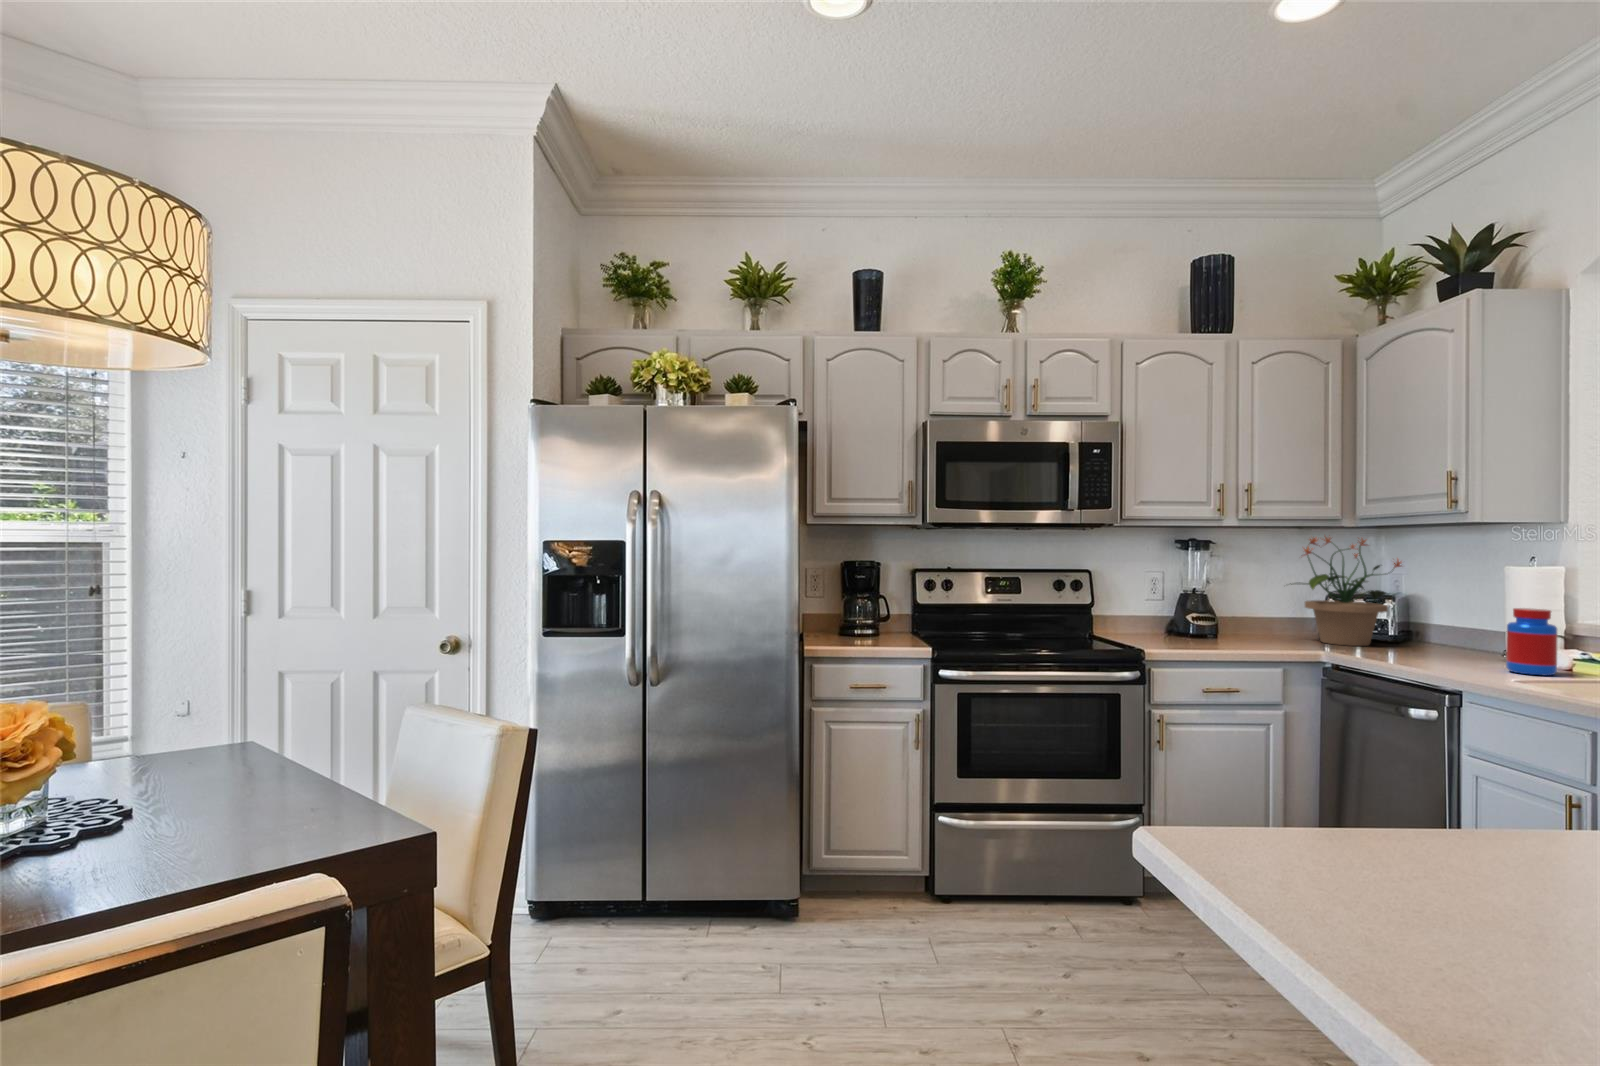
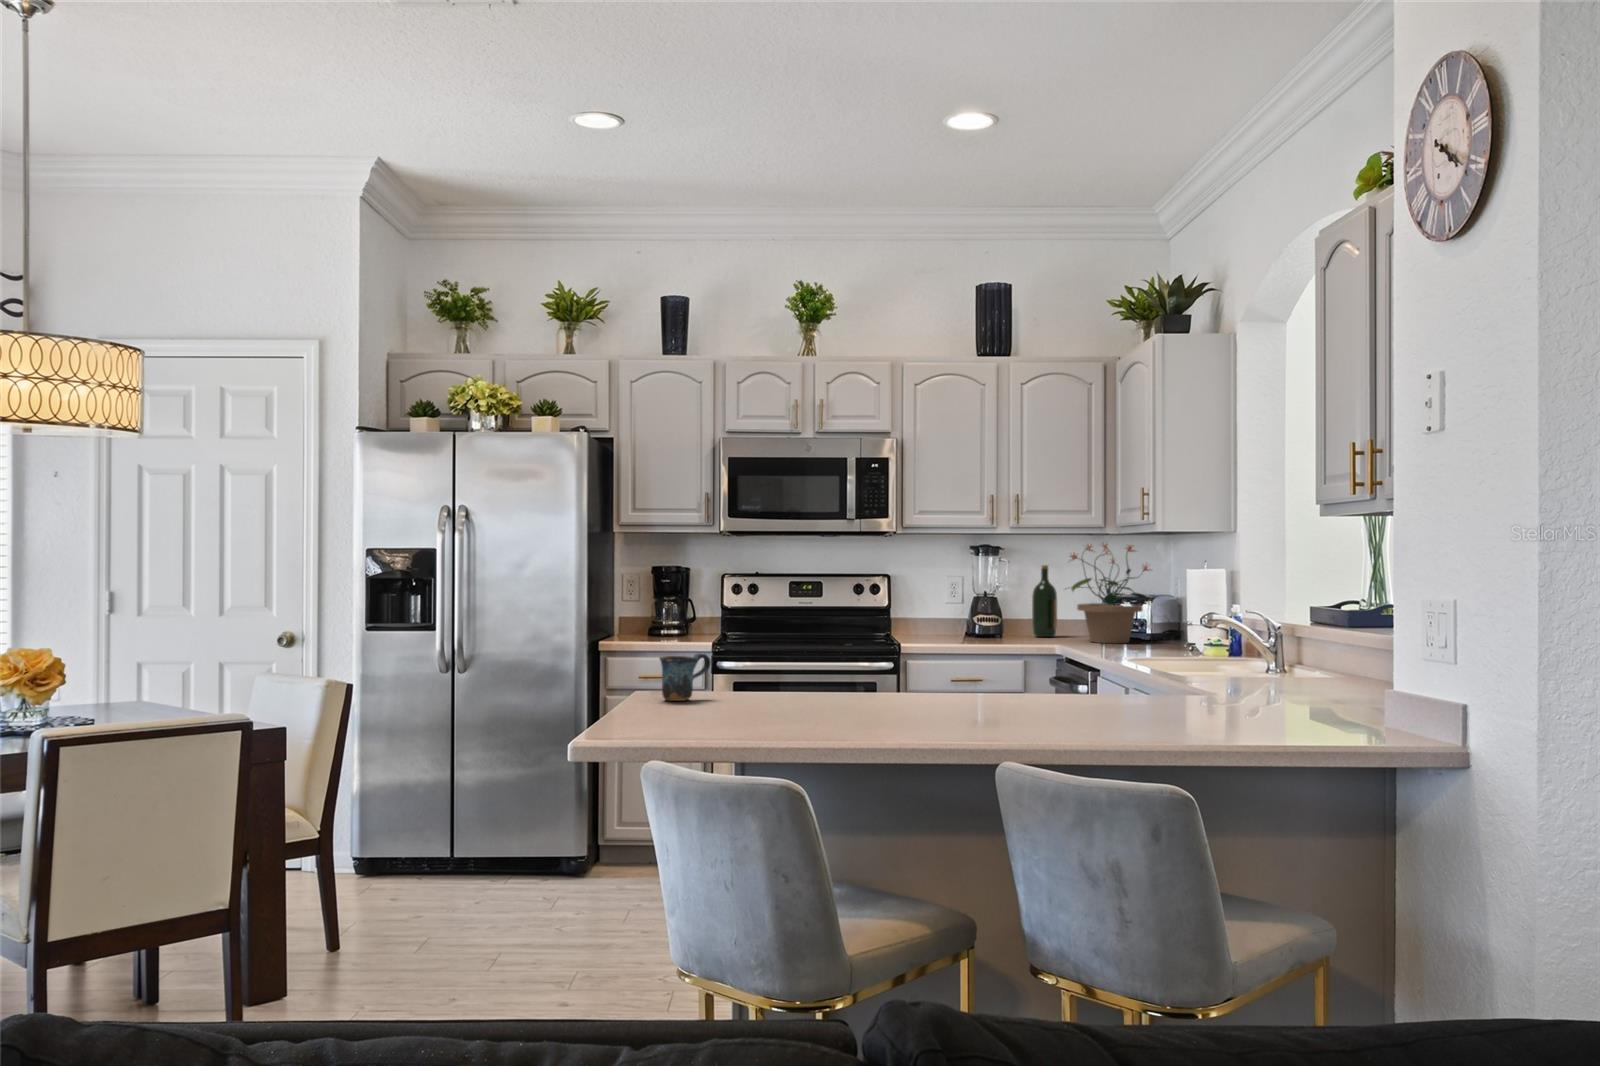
wine bottle: none [1230,559,1259,634] -> present [1032,565,1057,637]
jar: present [1506,608,1558,676] -> none [1158,602,1191,656]
mug: none [1302,792,1411,924] -> present [660,653,711,701]

